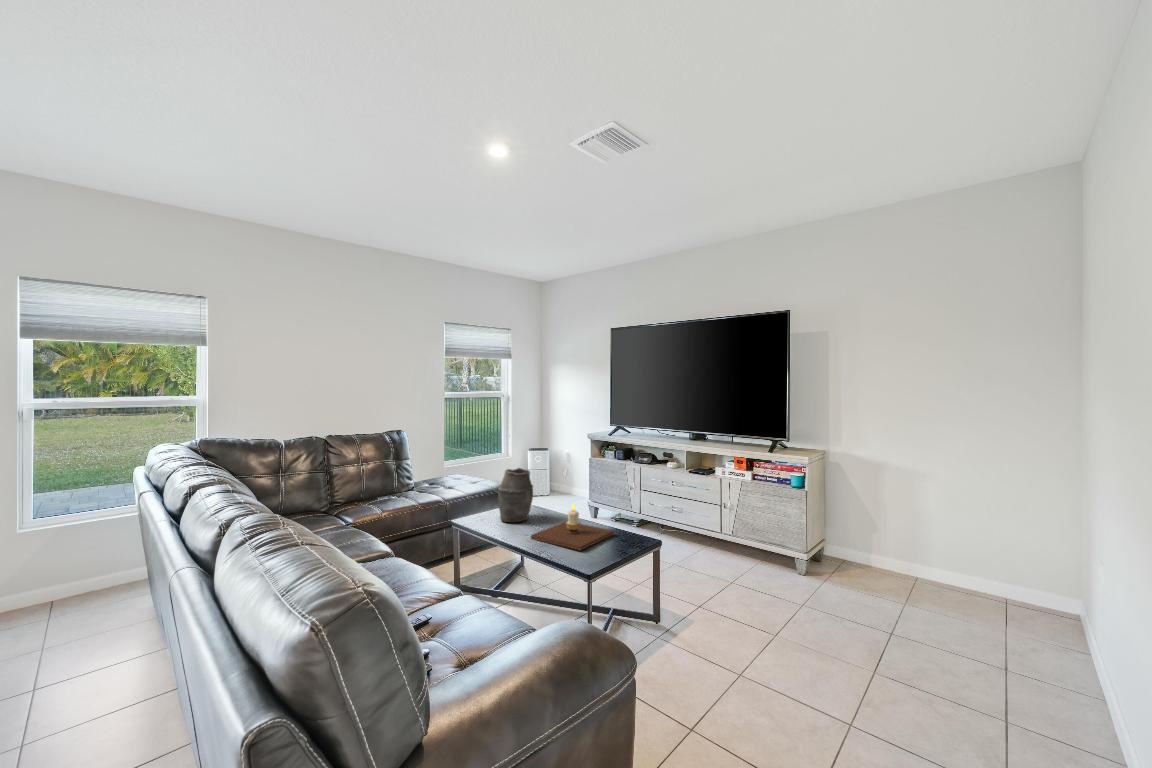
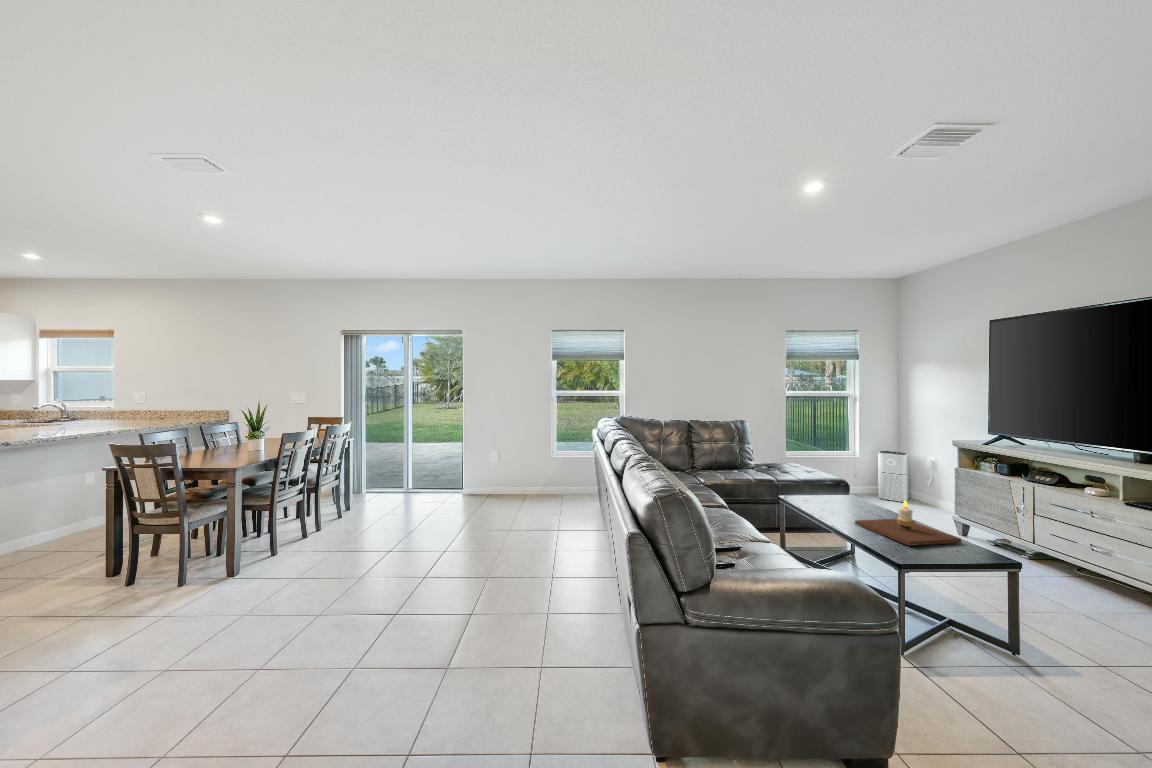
vase: present [498,468,533,522] -> none [825,460,863,508]

